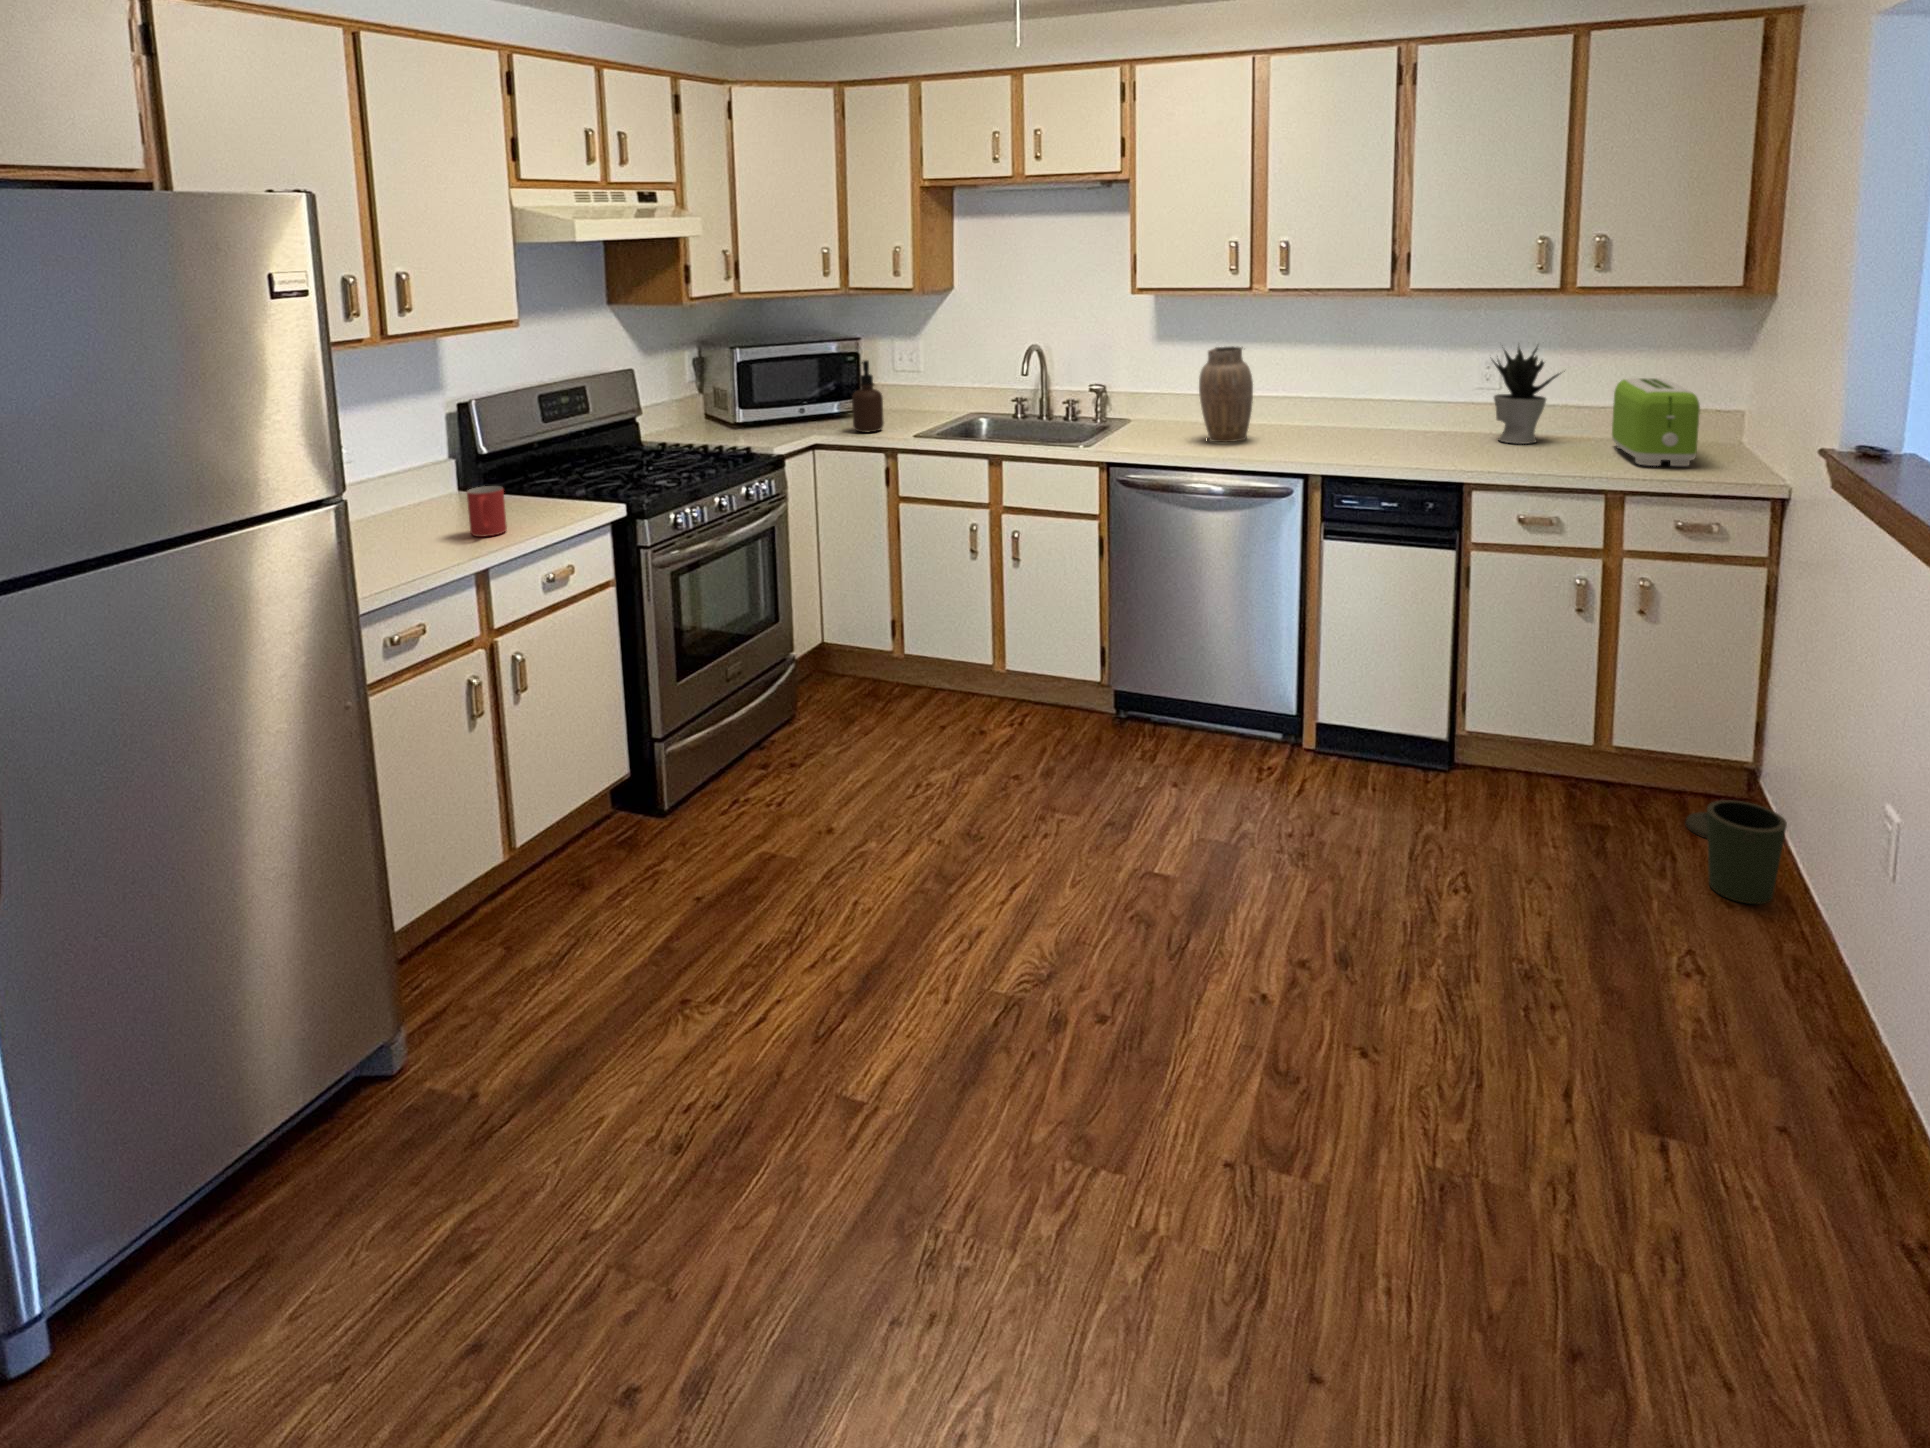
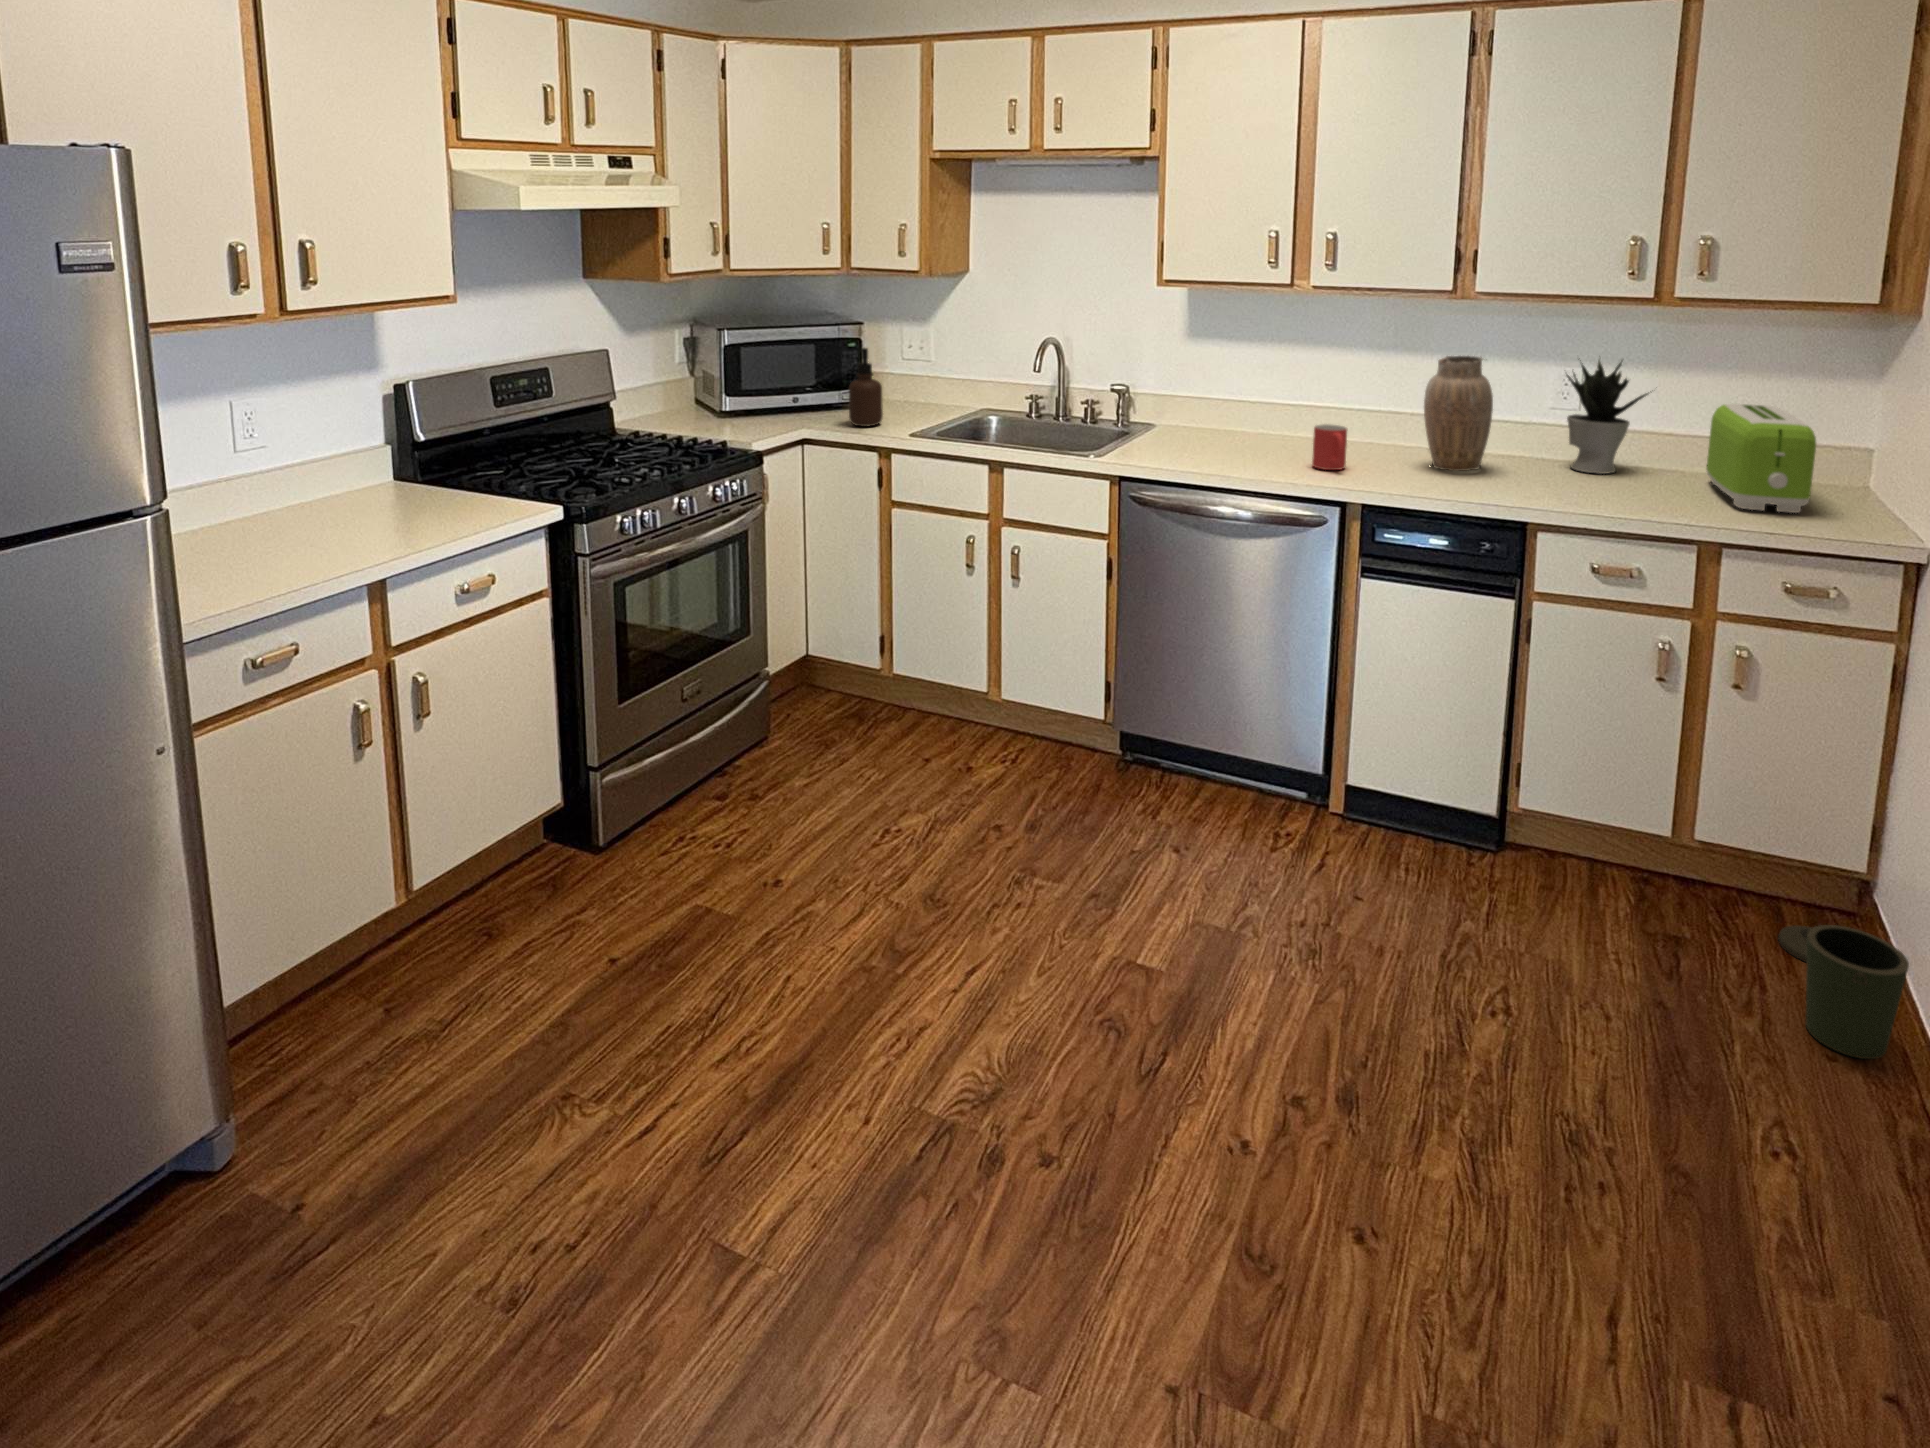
vase: present [1199,346,1253,442] -> present [1424,356,1493,471]
mug: present [467,486,507,537] -> present [1312,424,1347,470]

